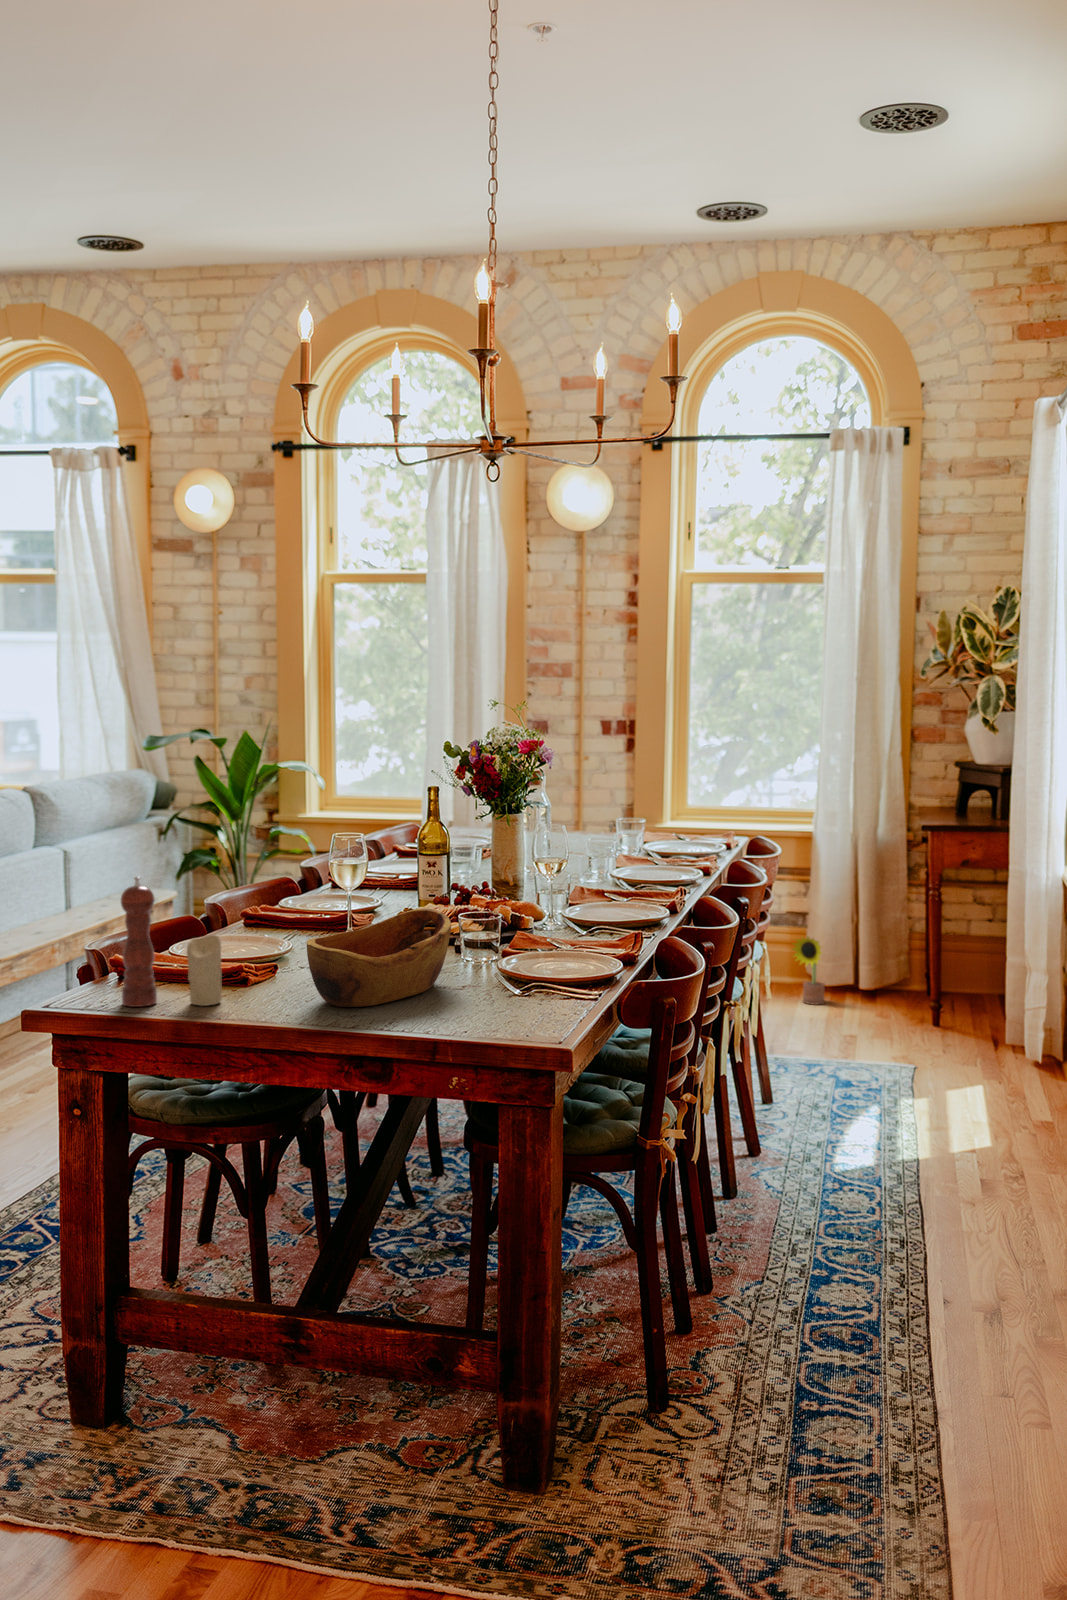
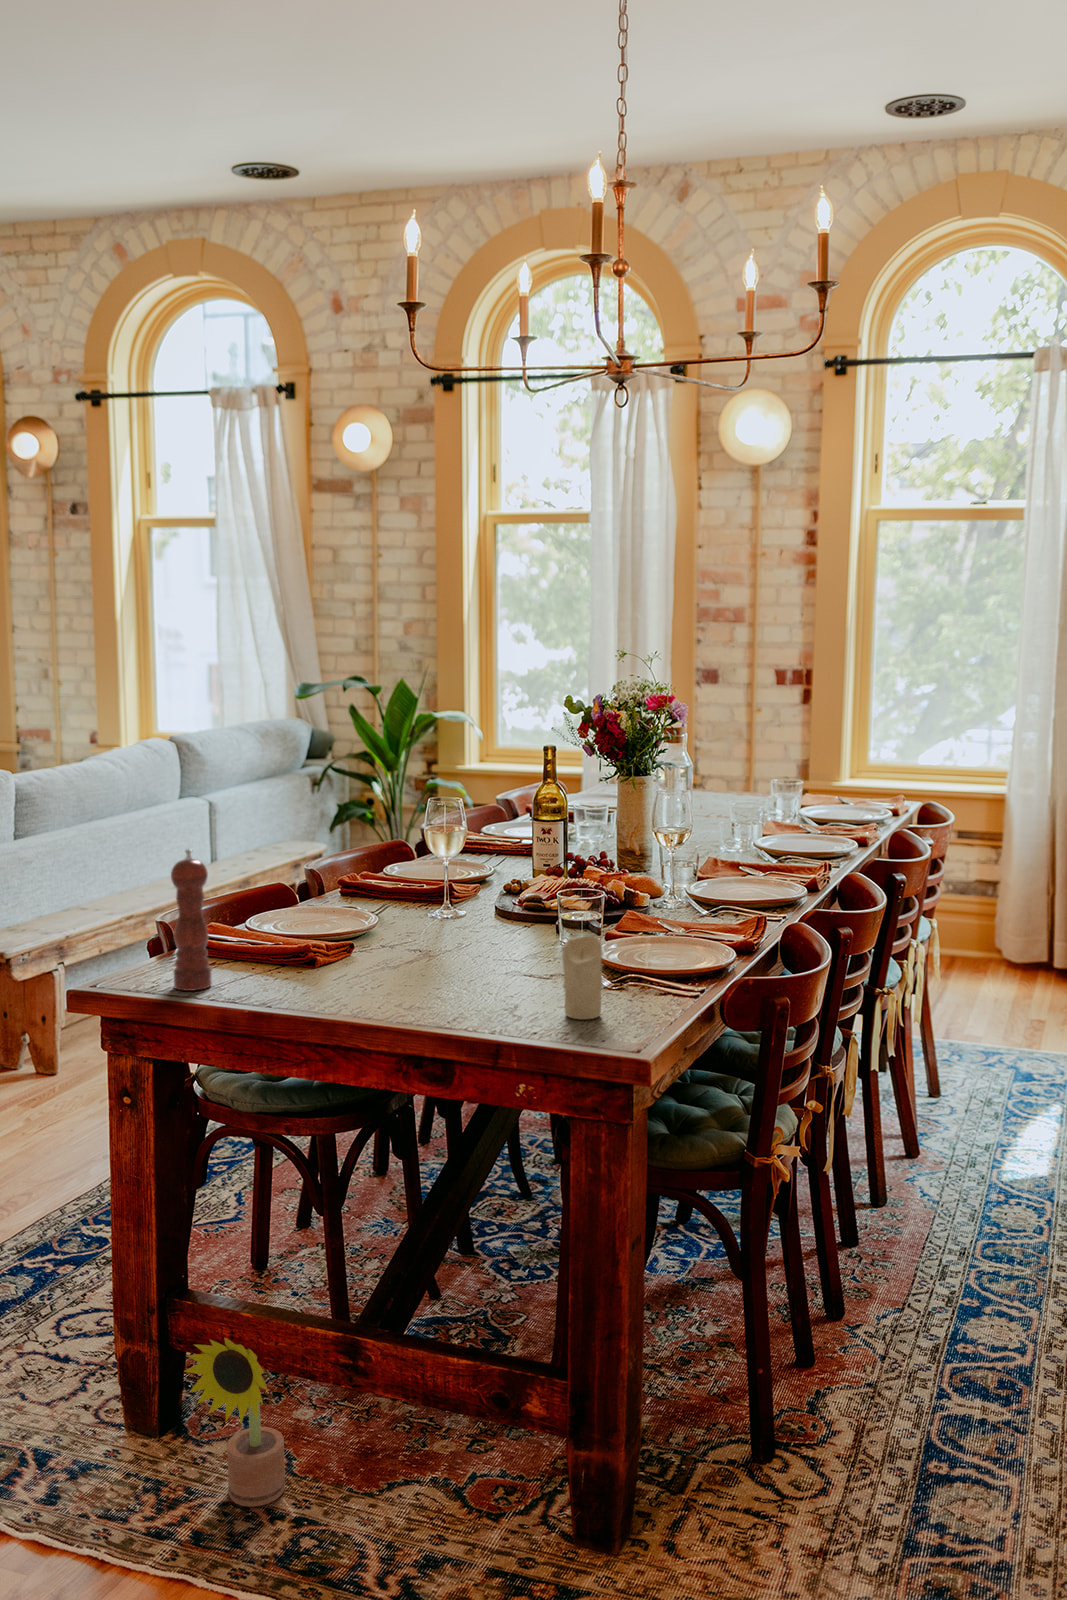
wooden bowl: present [307,908,451,1007] -> none [368,887,536,998]
candle: present [187,935,222,1006] -> present [562,936,603,1020]
decorative plant: present [792,937,825,1005] -> present [184,1338,285,1507]

